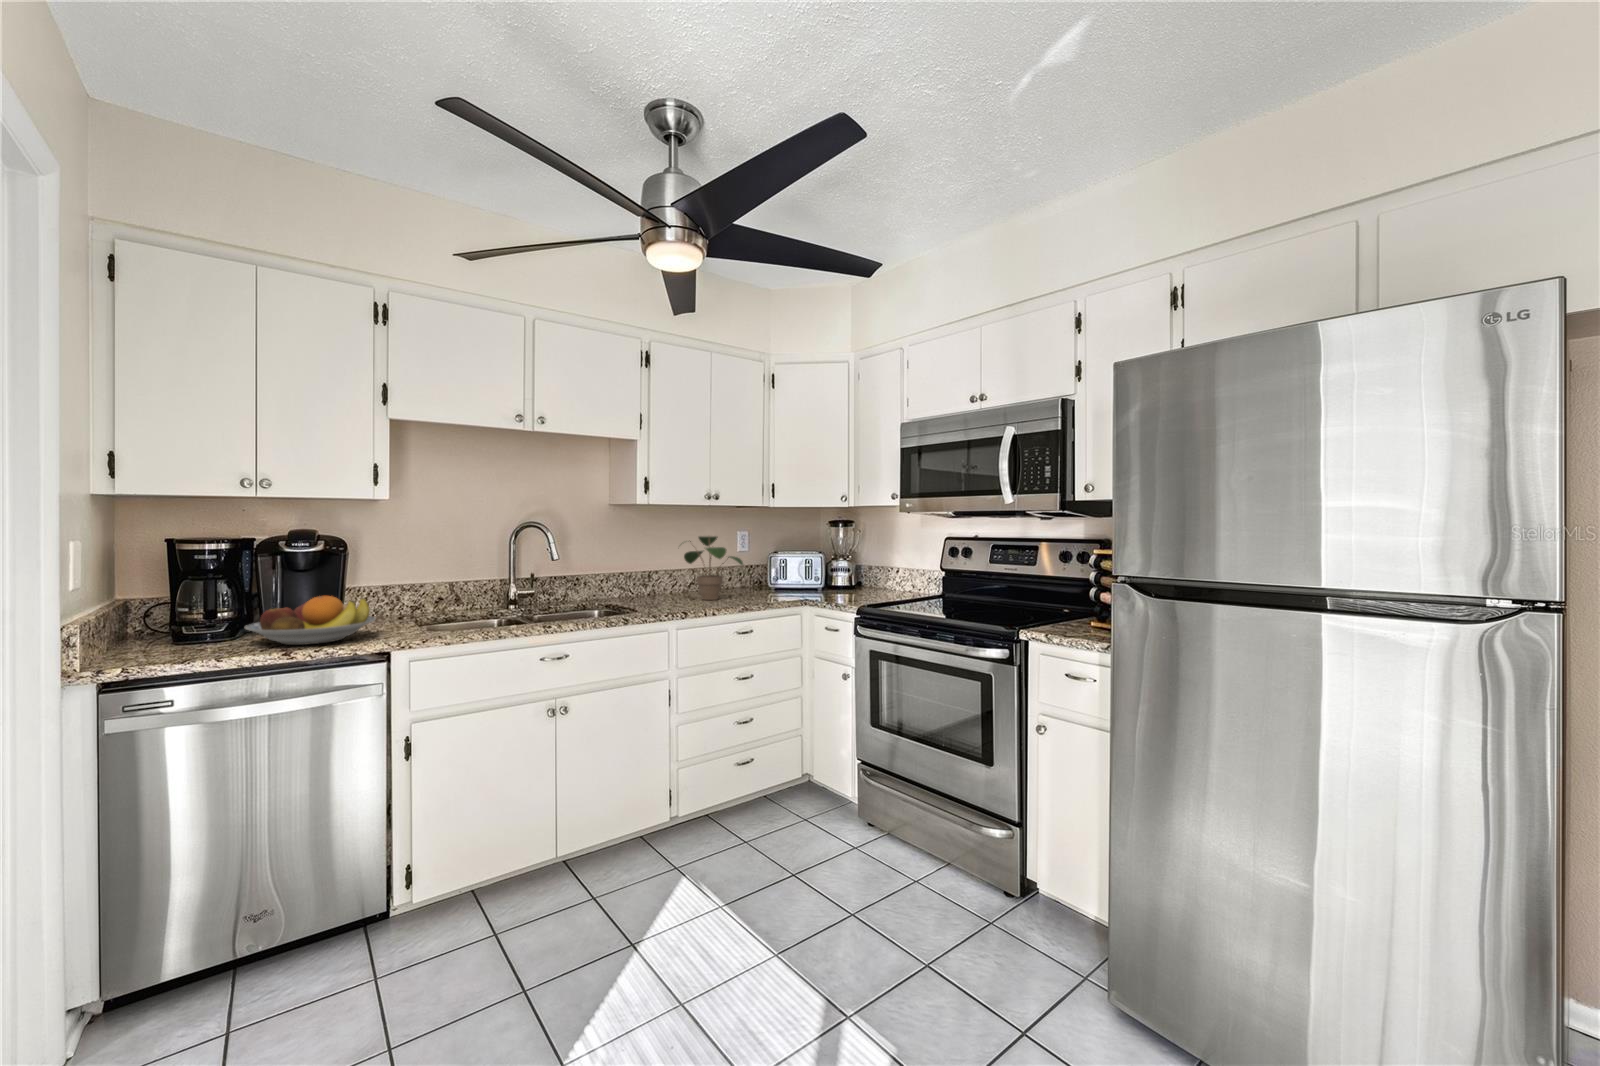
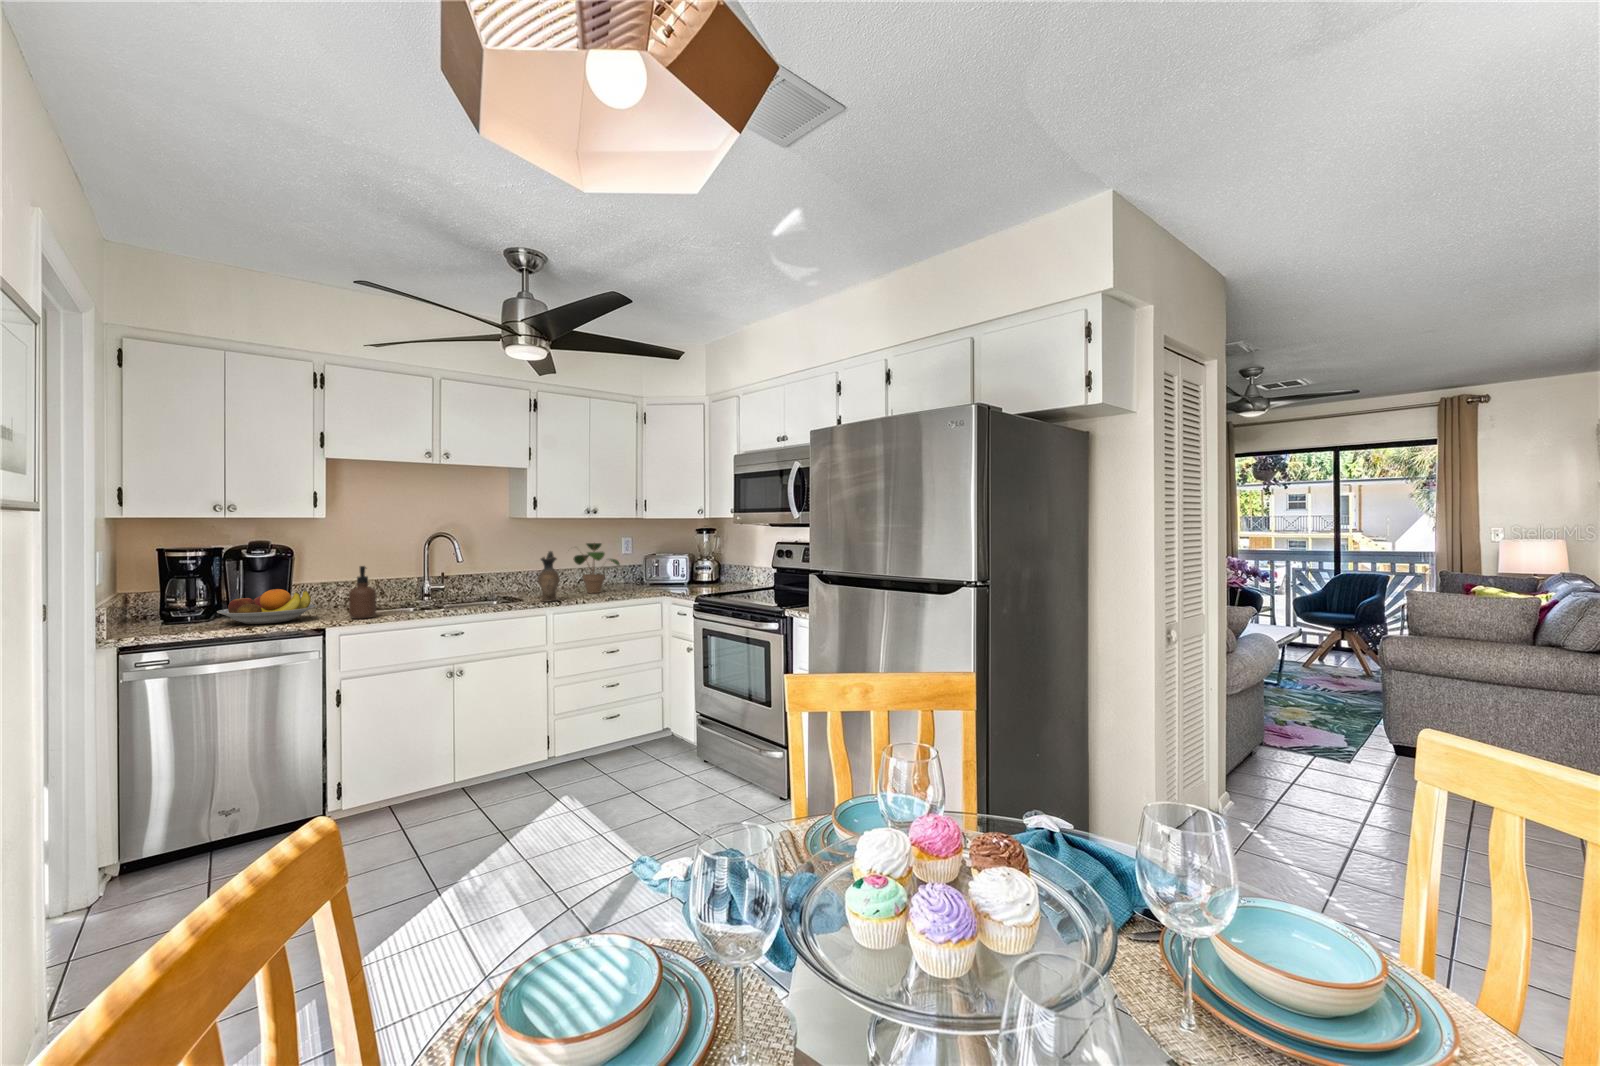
ceramic pitcher: none [653,545,680,612] -> present [538,551,560,602]
soap dispenser: none [420,564,456,637] -> present [349,566,376,619]

